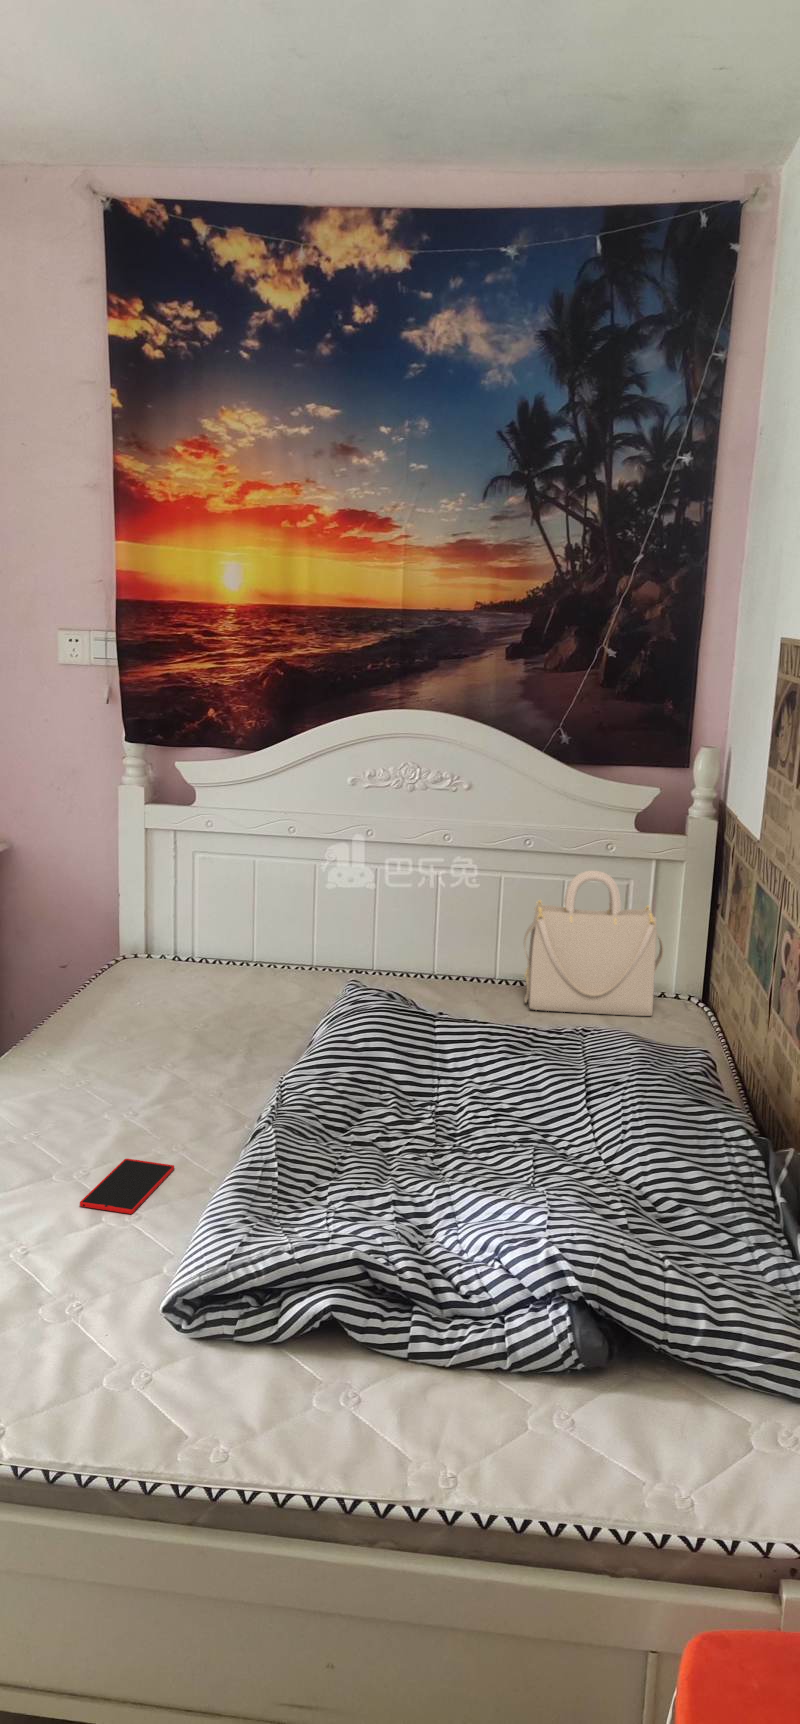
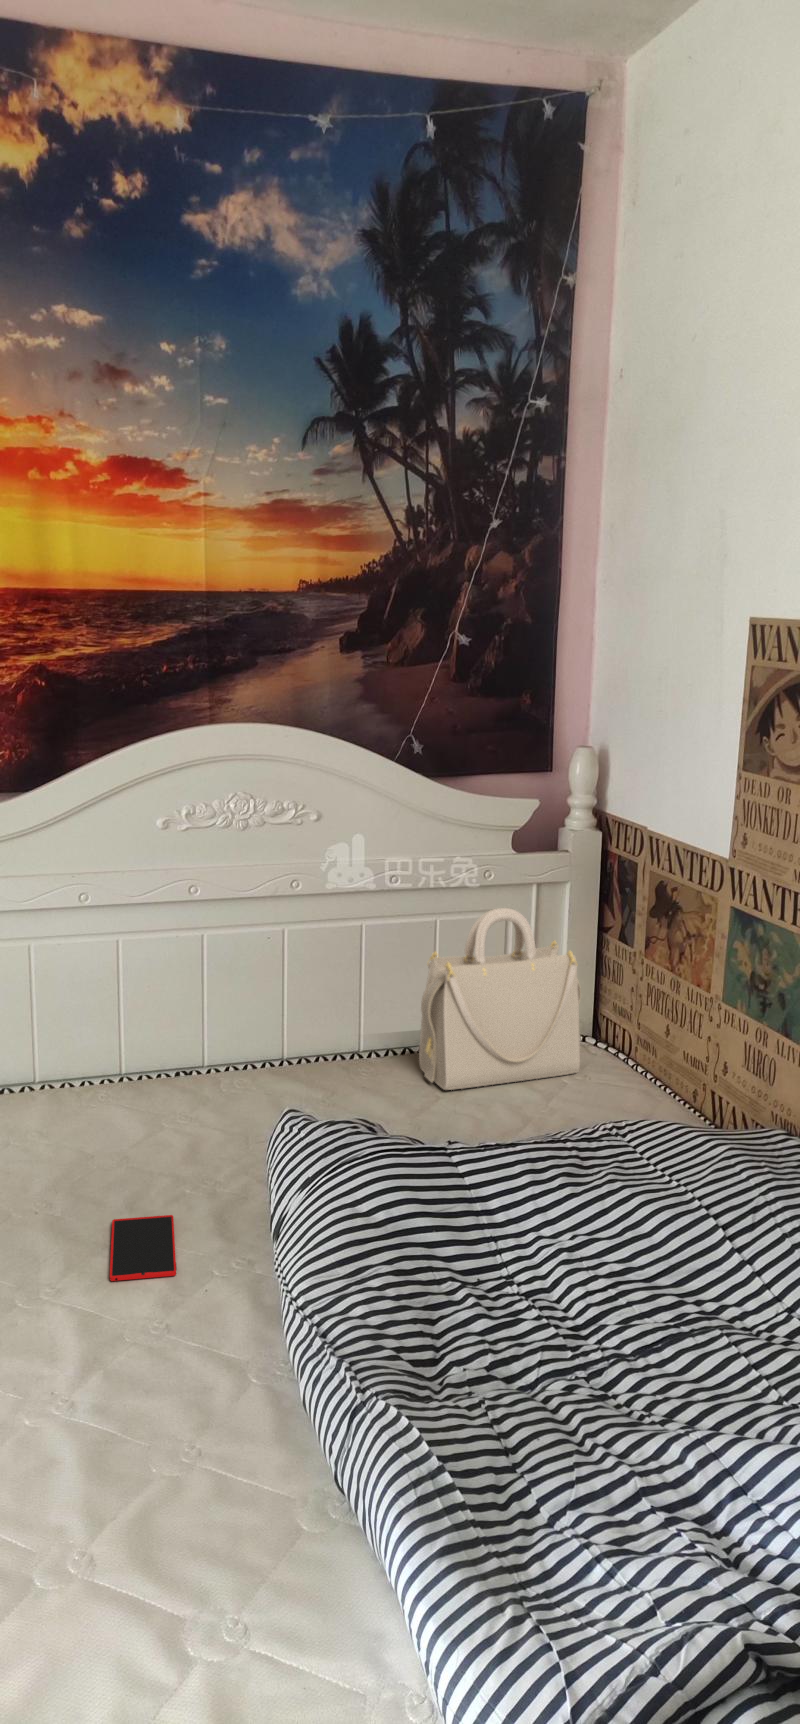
smartphone: present [80,1159,174,1214] -> present [110,1215,177,1281]

